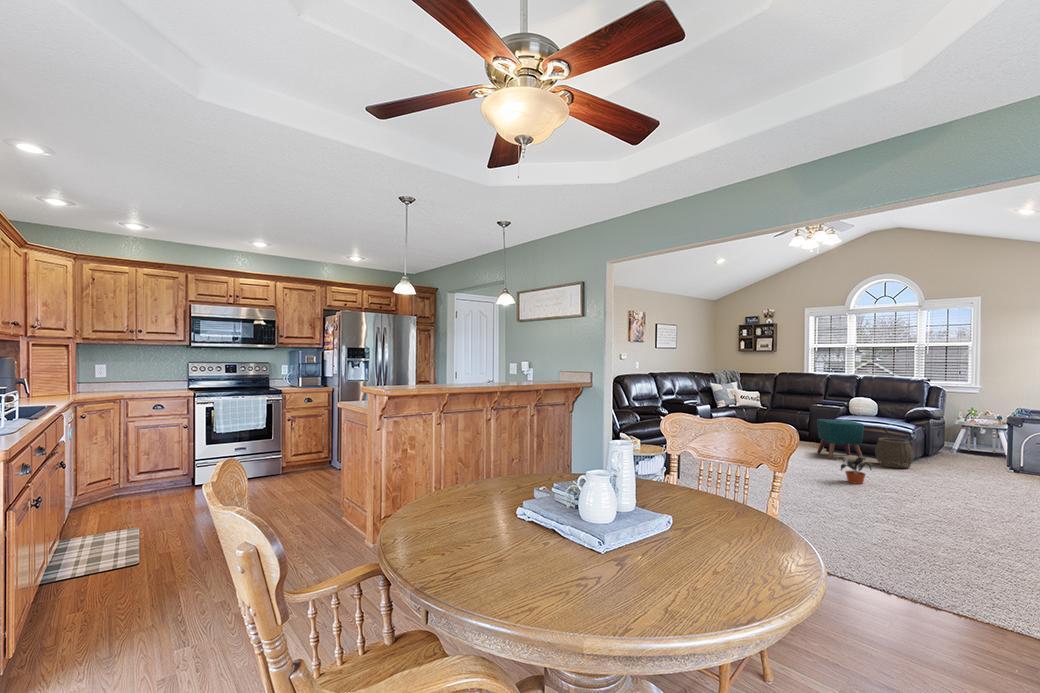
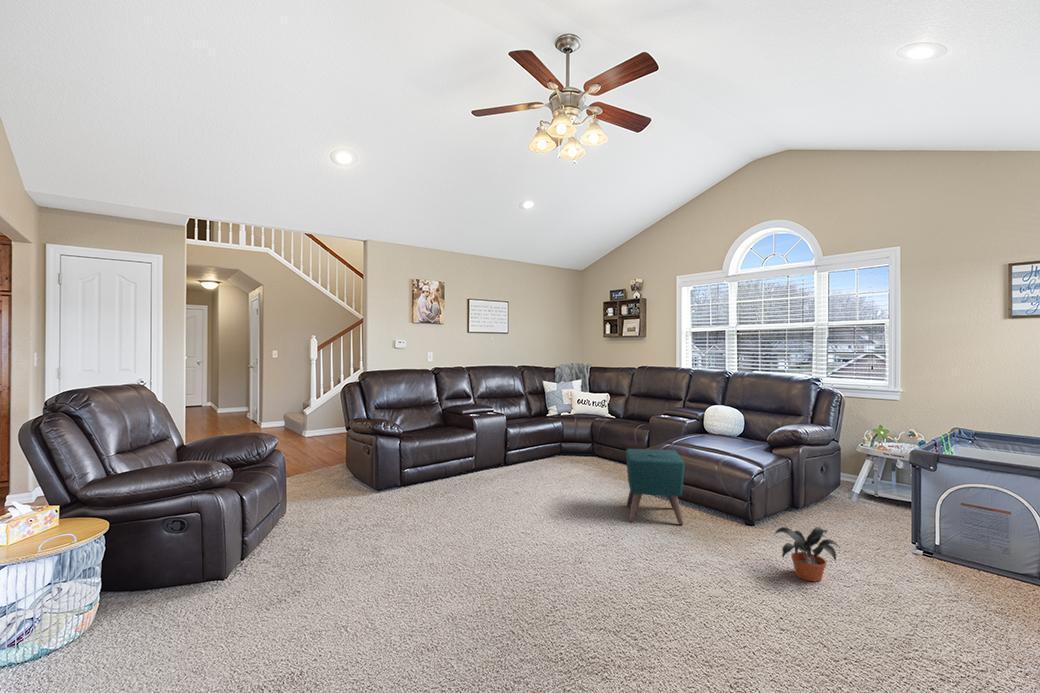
woven basket: present [875,438,913,468] -> none [695,487,754,548]
potted plant: present [836,457,871,484] -> present [775,527,838,581]

